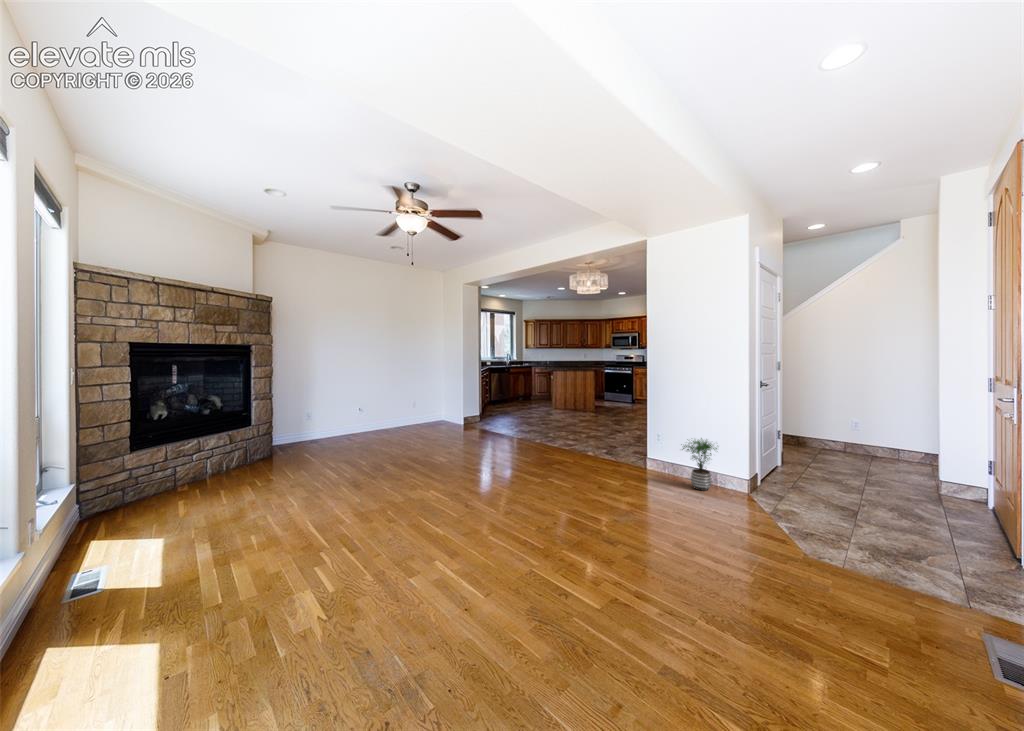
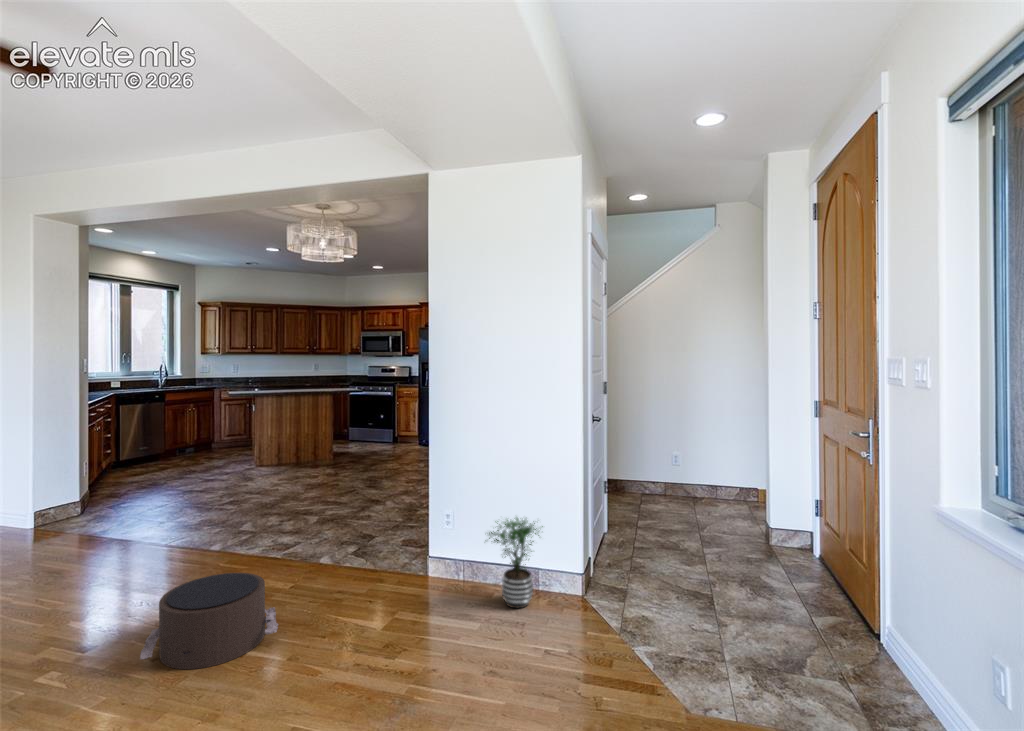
pouf: none [518,446,571,482] -> present [140,573,278,669]

